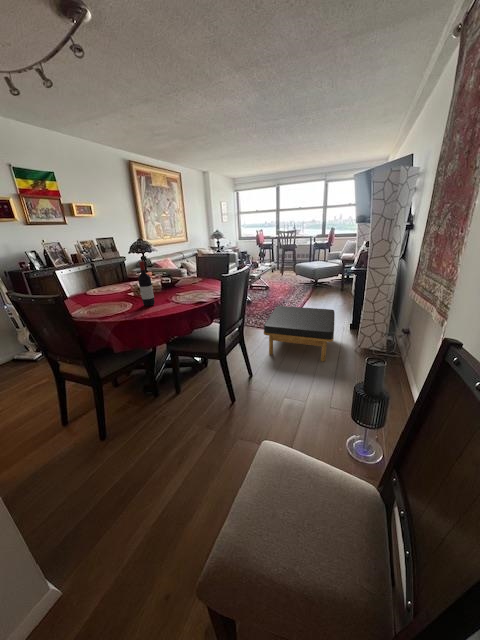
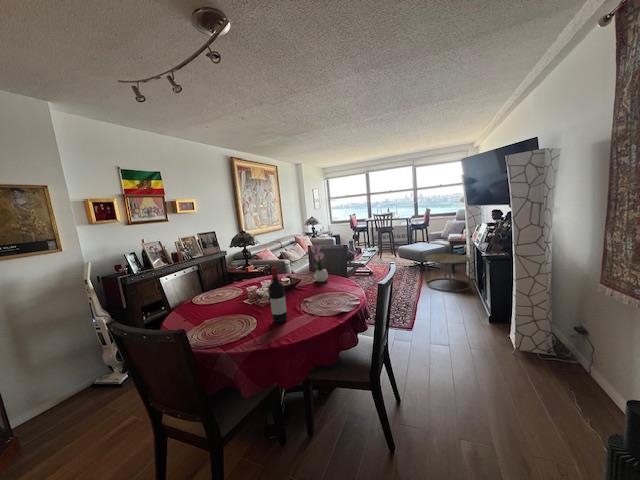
flower arrangement: none [186,244,203,283] -> present [311,239,328,282]
side table: none [311,272,352,306] -> present [425,254,471,292]
ottoman: present [264,306,335,362] -> none [405,300,501,376]

